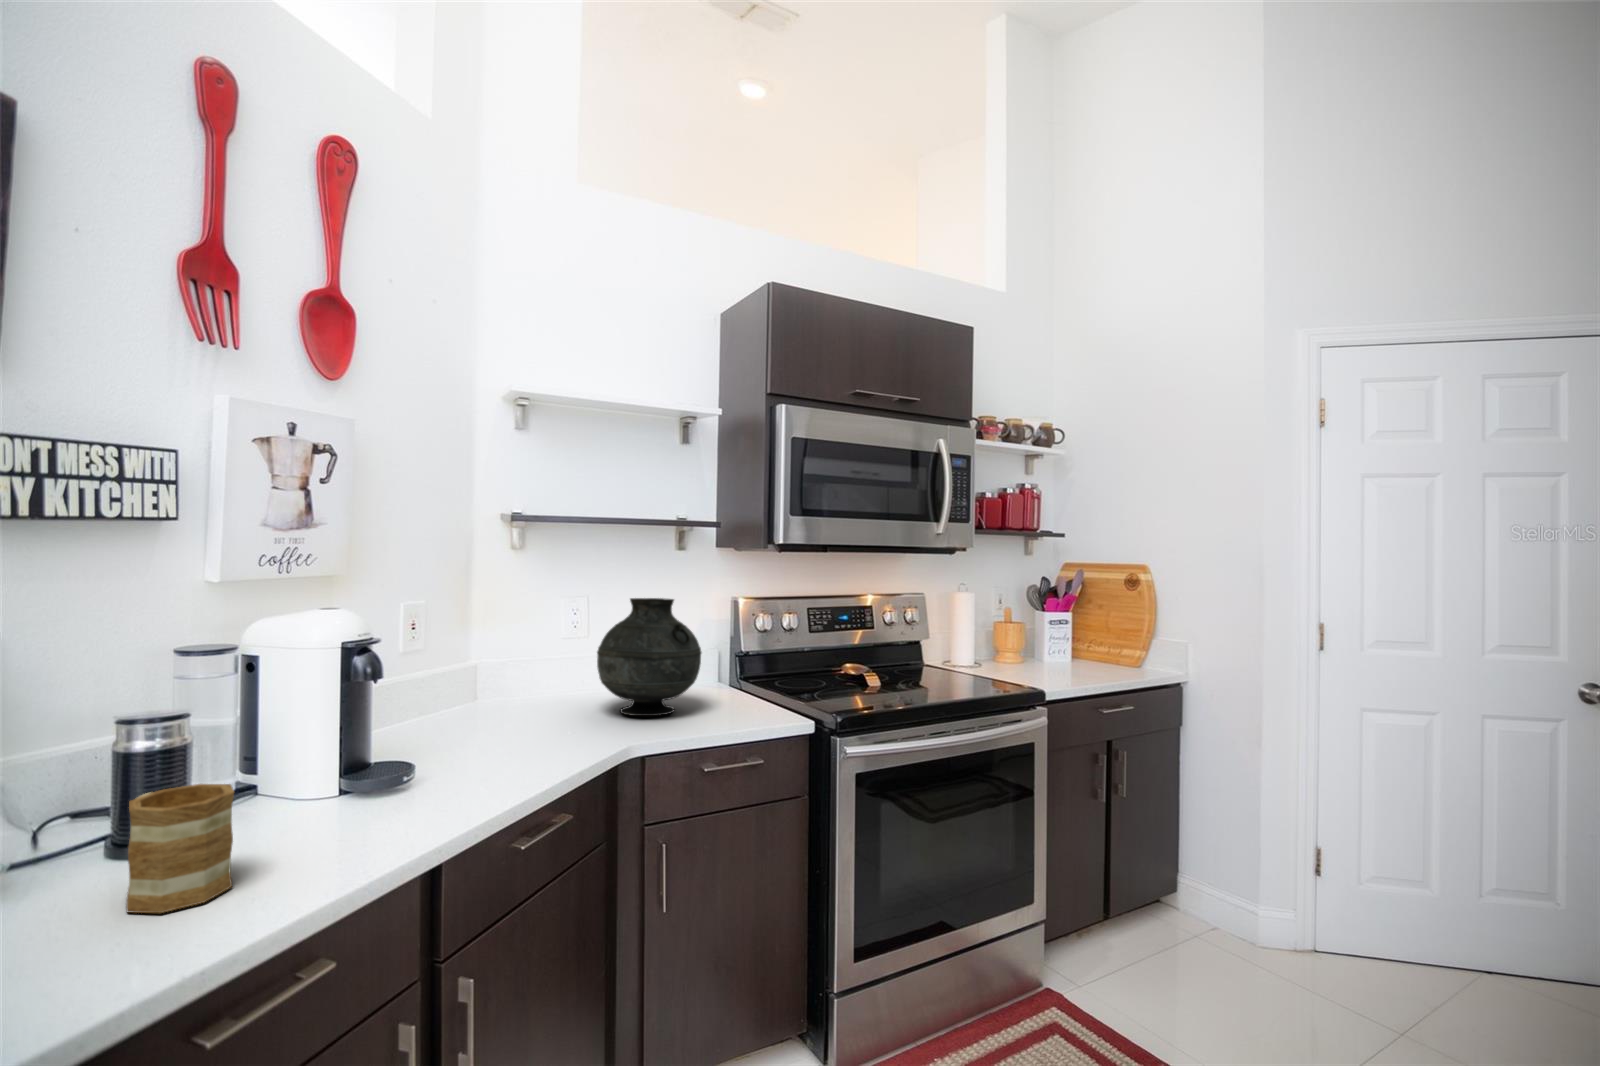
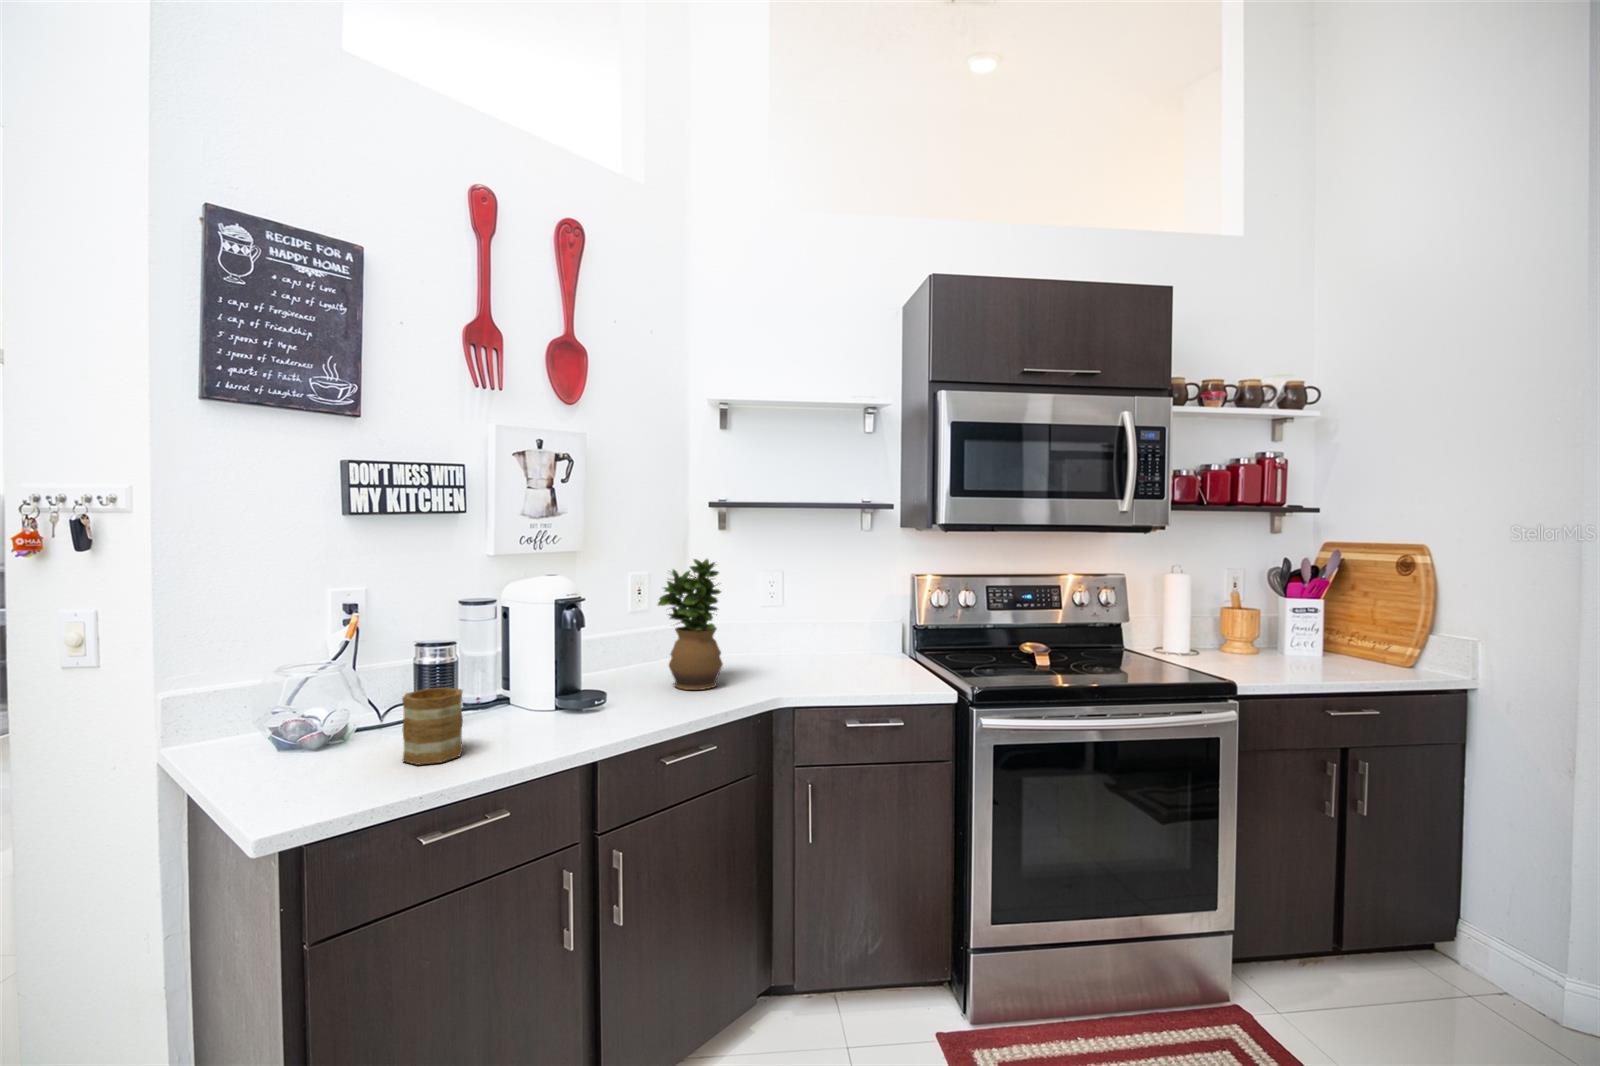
potted plant: none [464,583,552,749] -> present [658,559,723,690]
vase: present [597,598,701,716] -> none [772,572,862,675]

